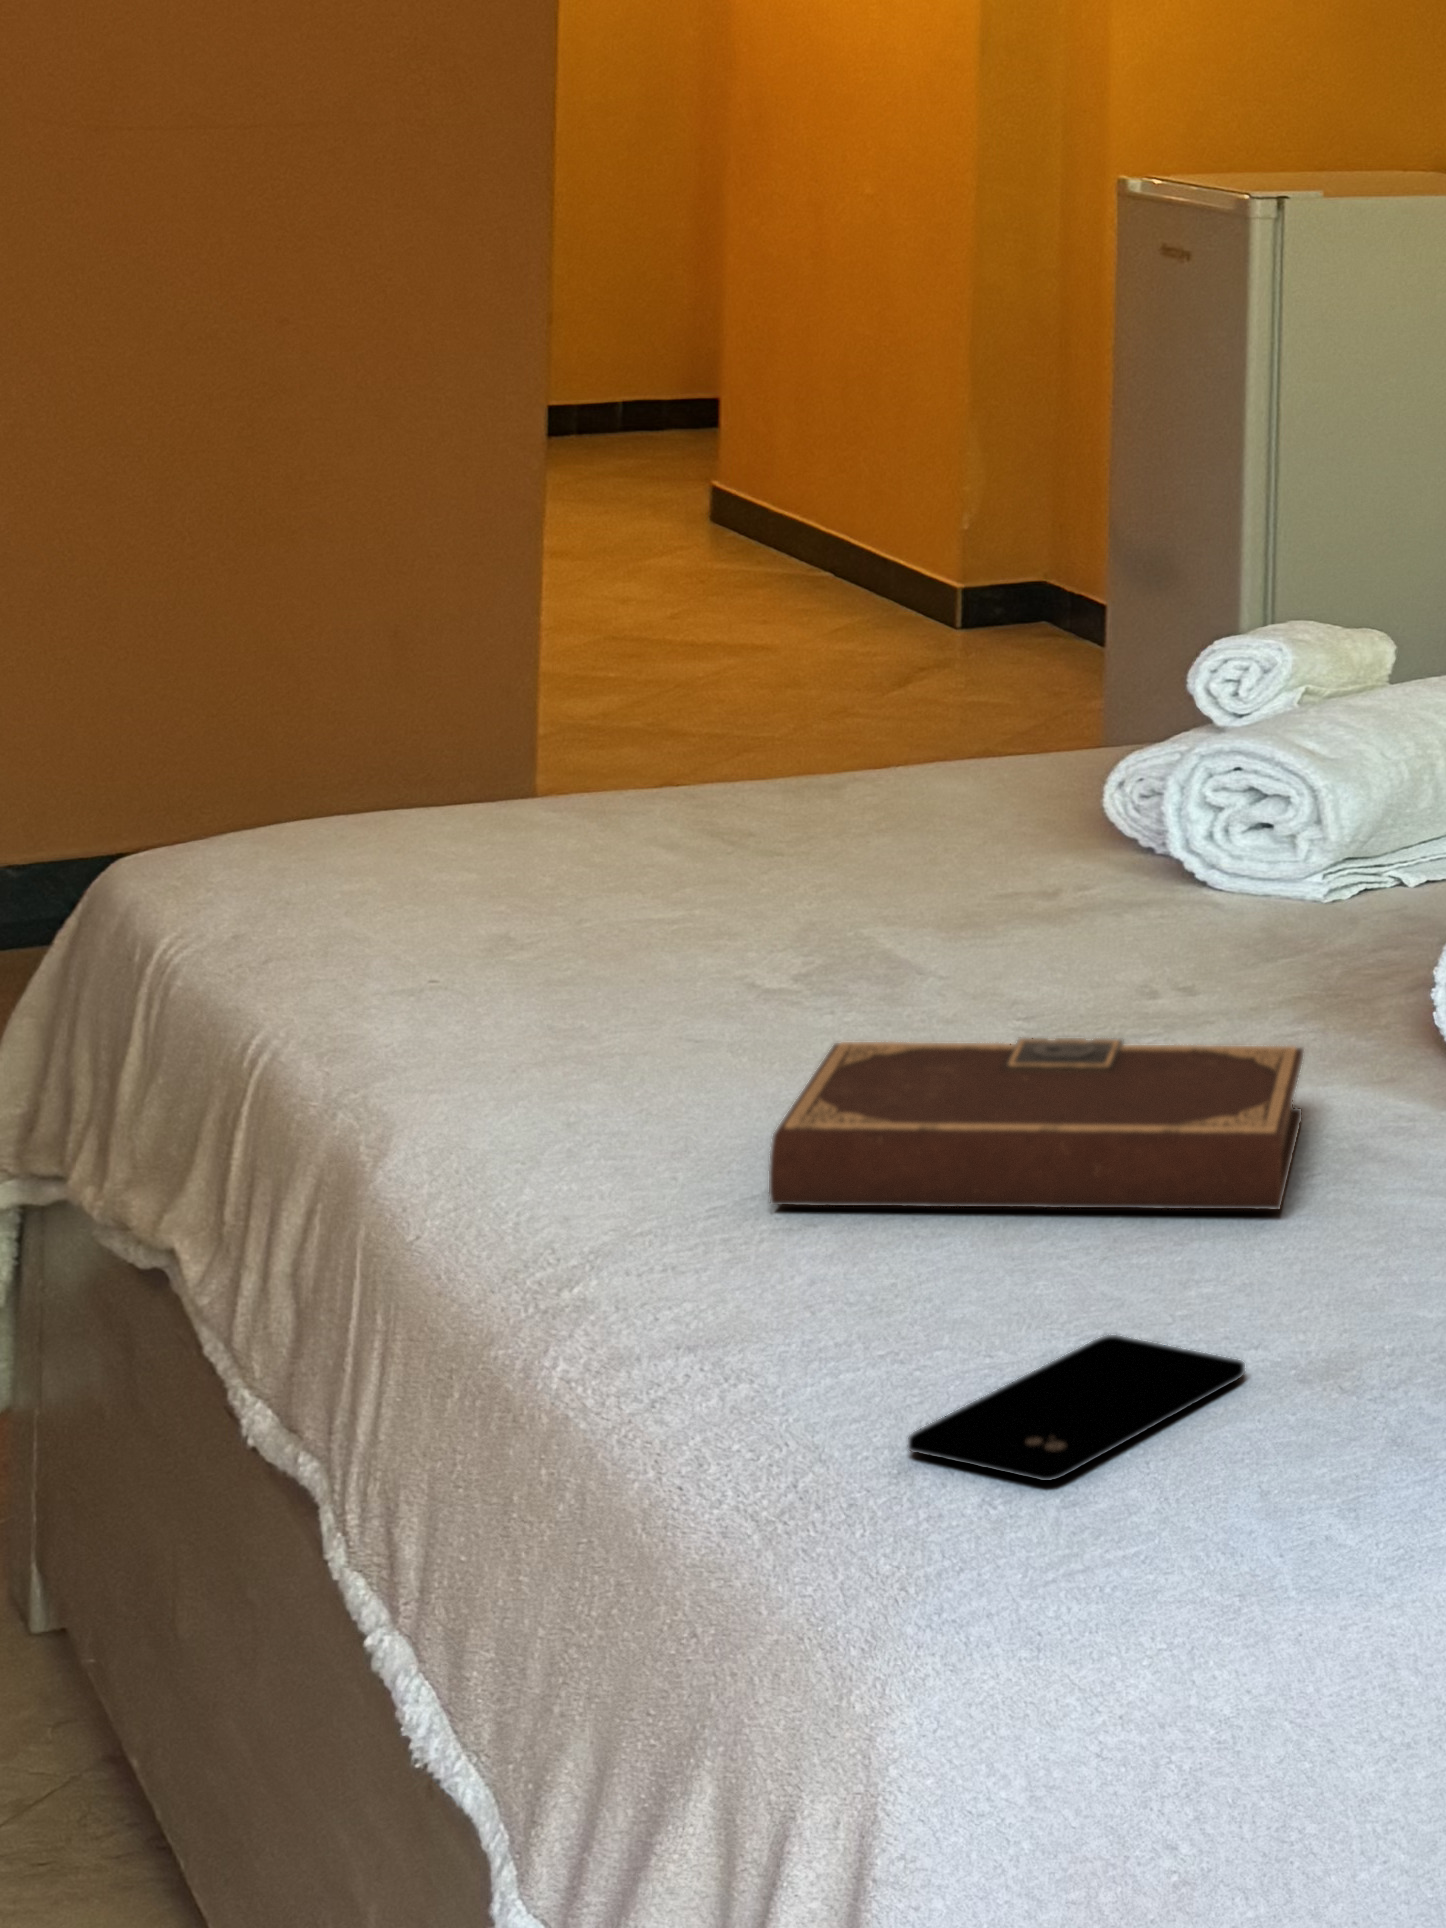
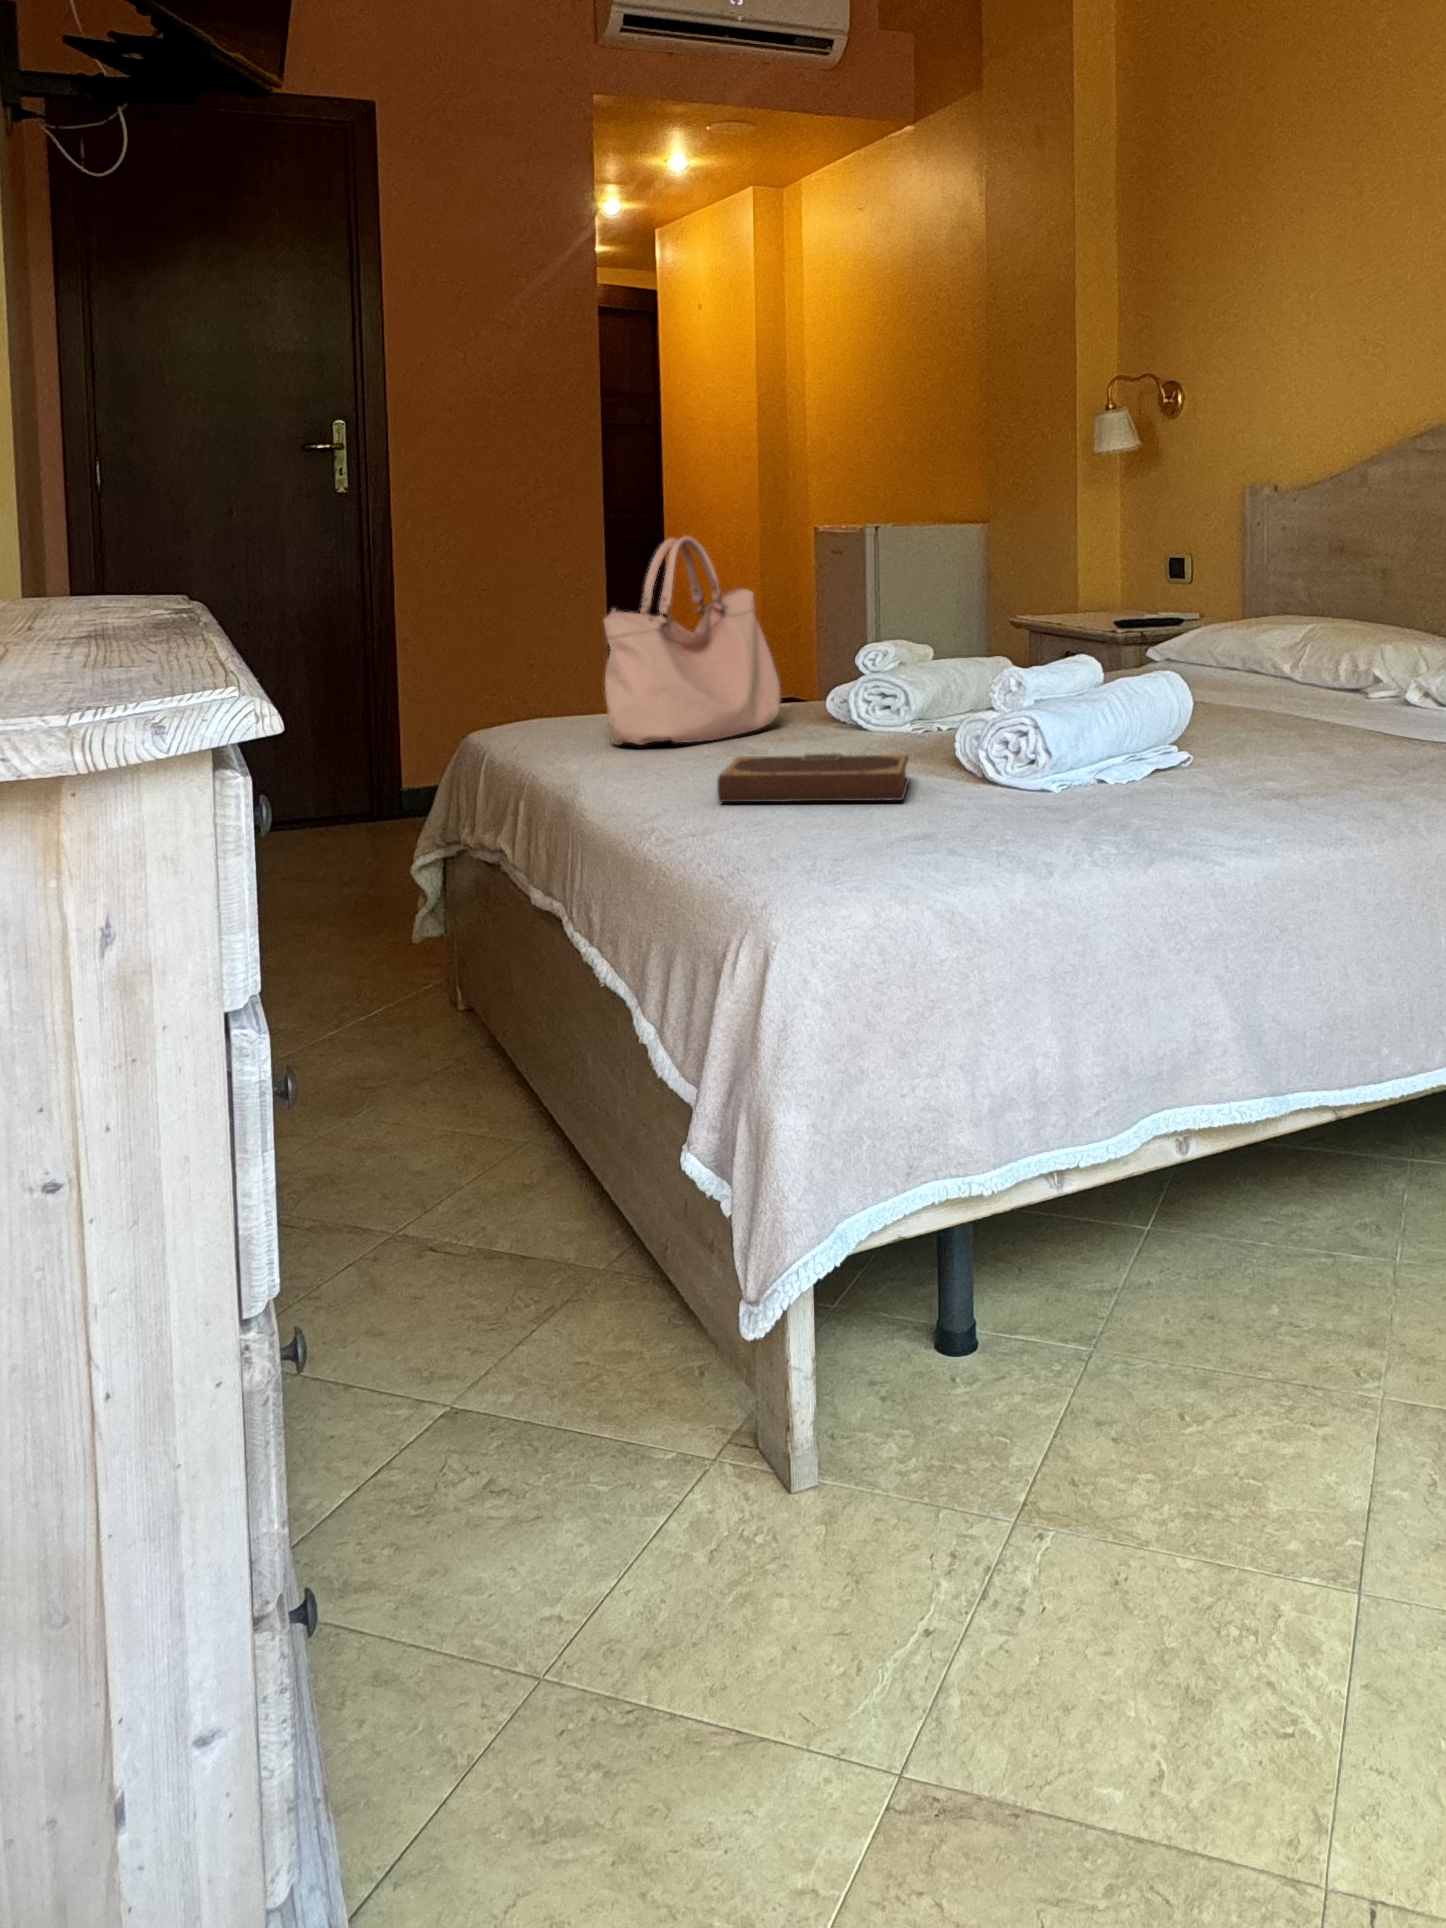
handbag: none [491,361,974,944] -> present [604,536,781,745]
smartphone: present [907,1335,1245,1481] -> none [774,828,893,860]

